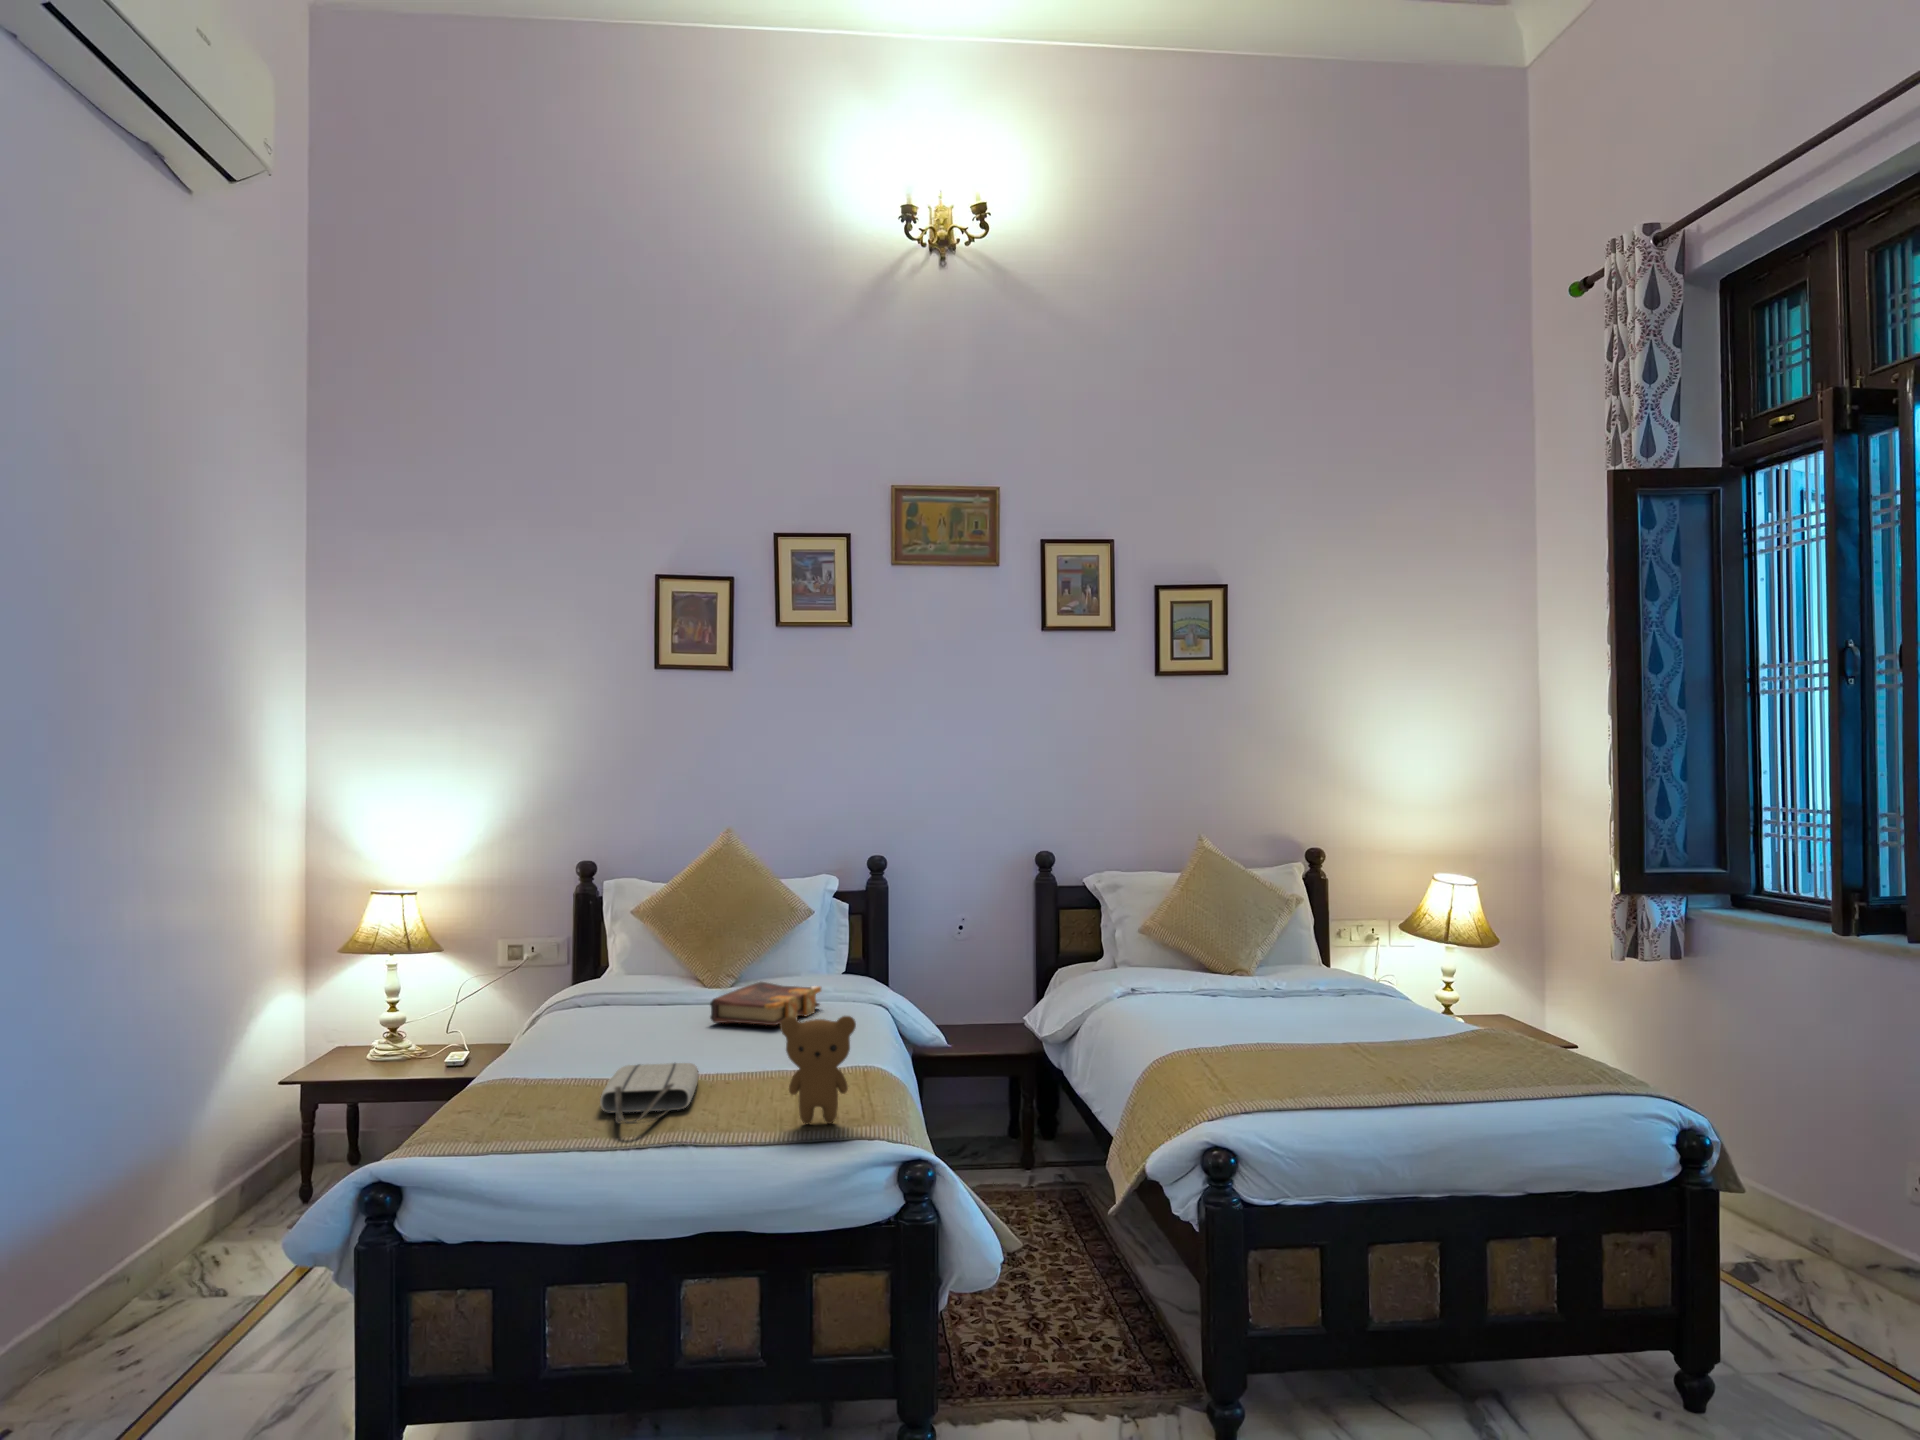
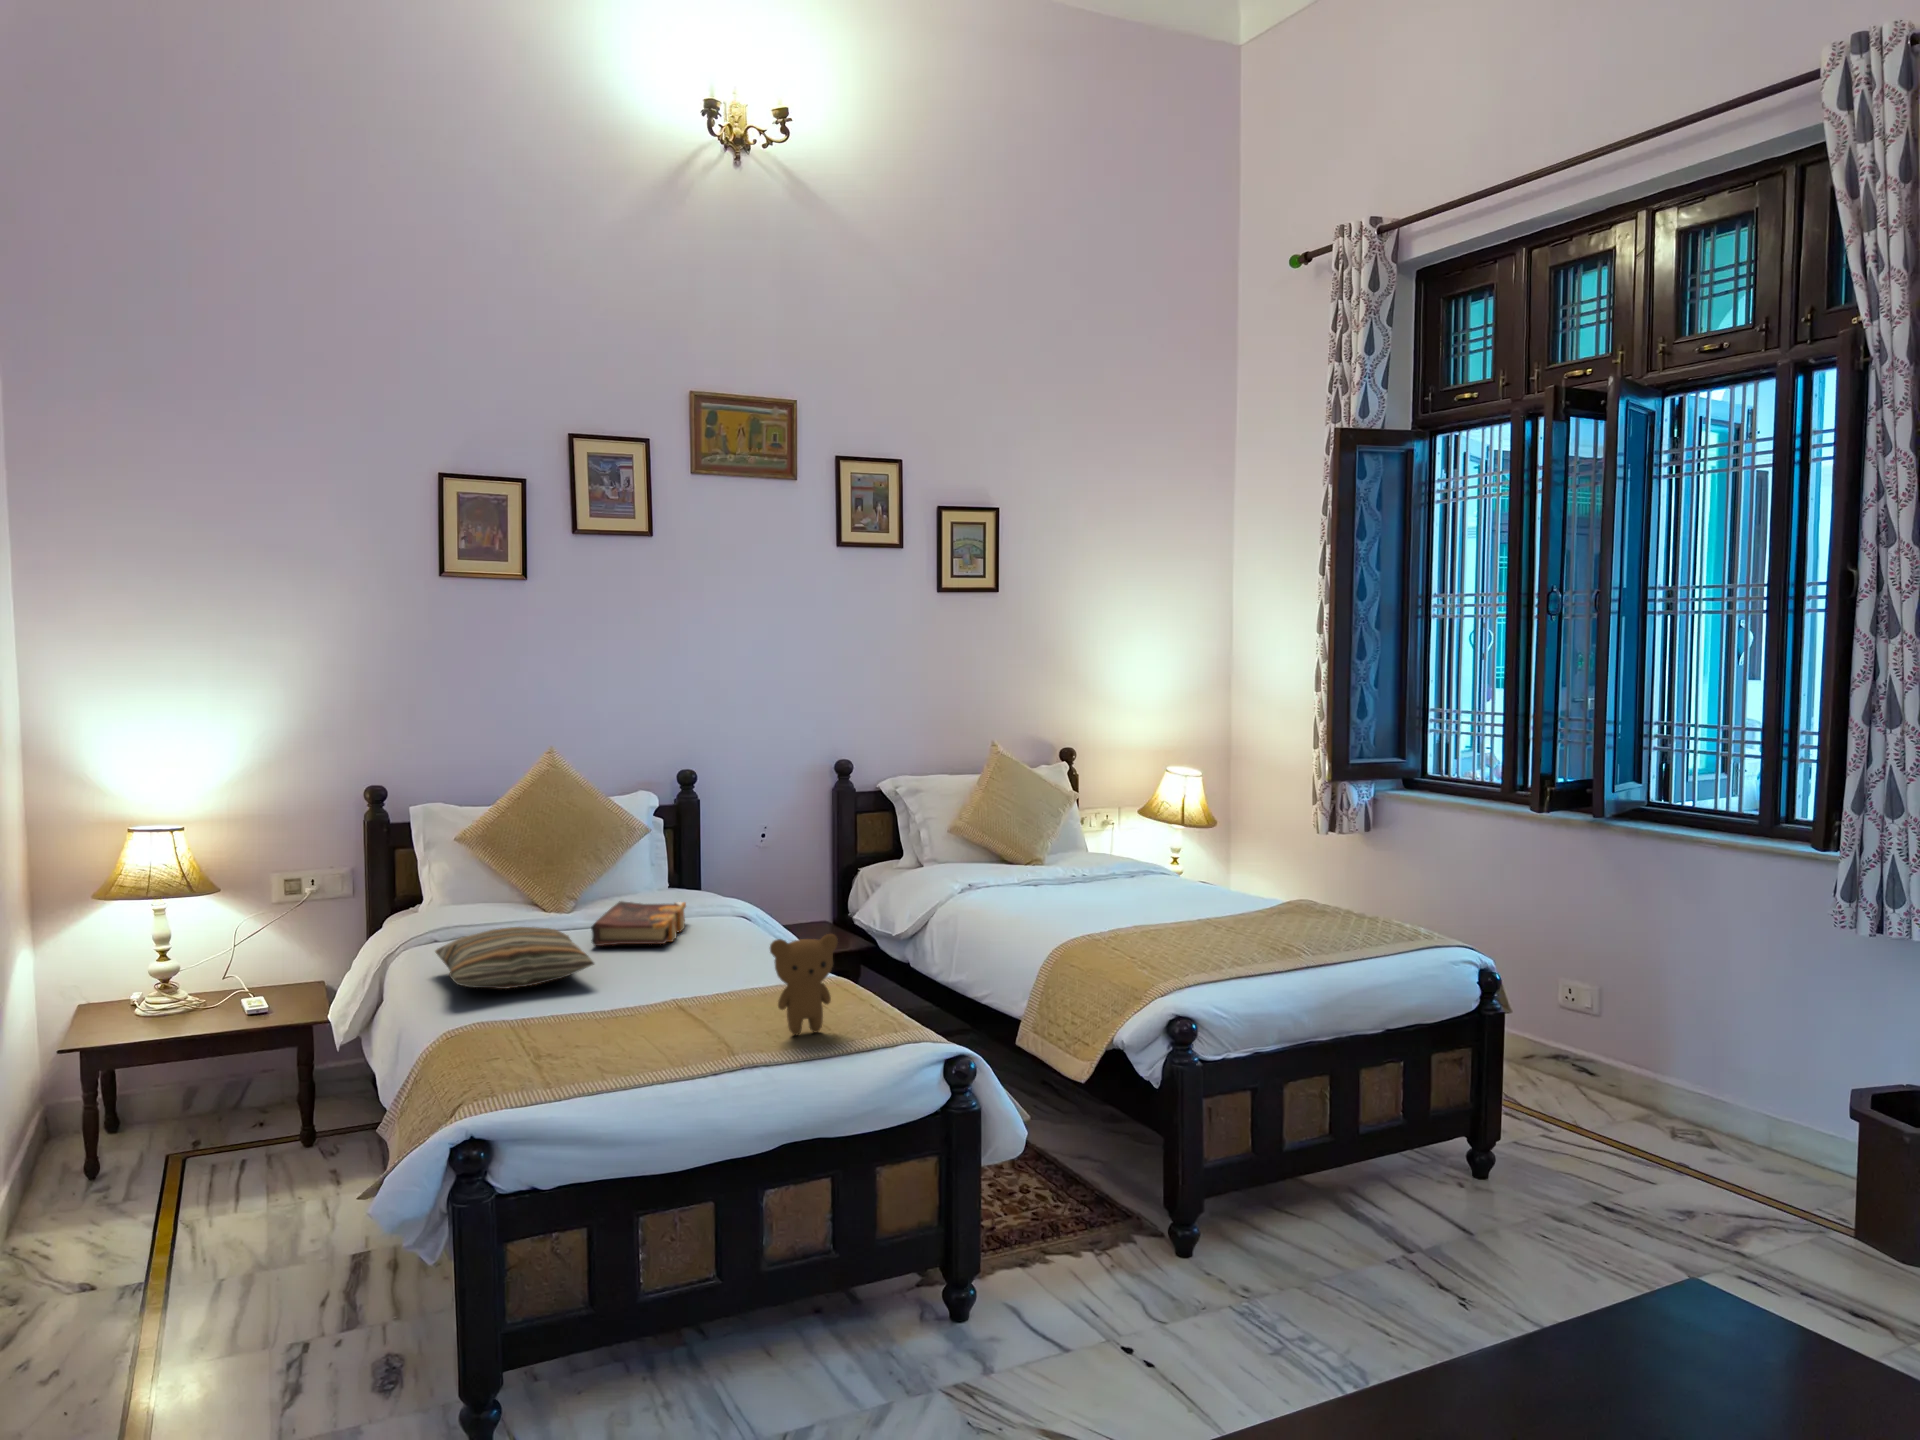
pillow: none [535,996,683,1054] -> present [435,927,594,989]
tote bag: present [600,1063,699,1124] -> none [566,989,668,1054]

